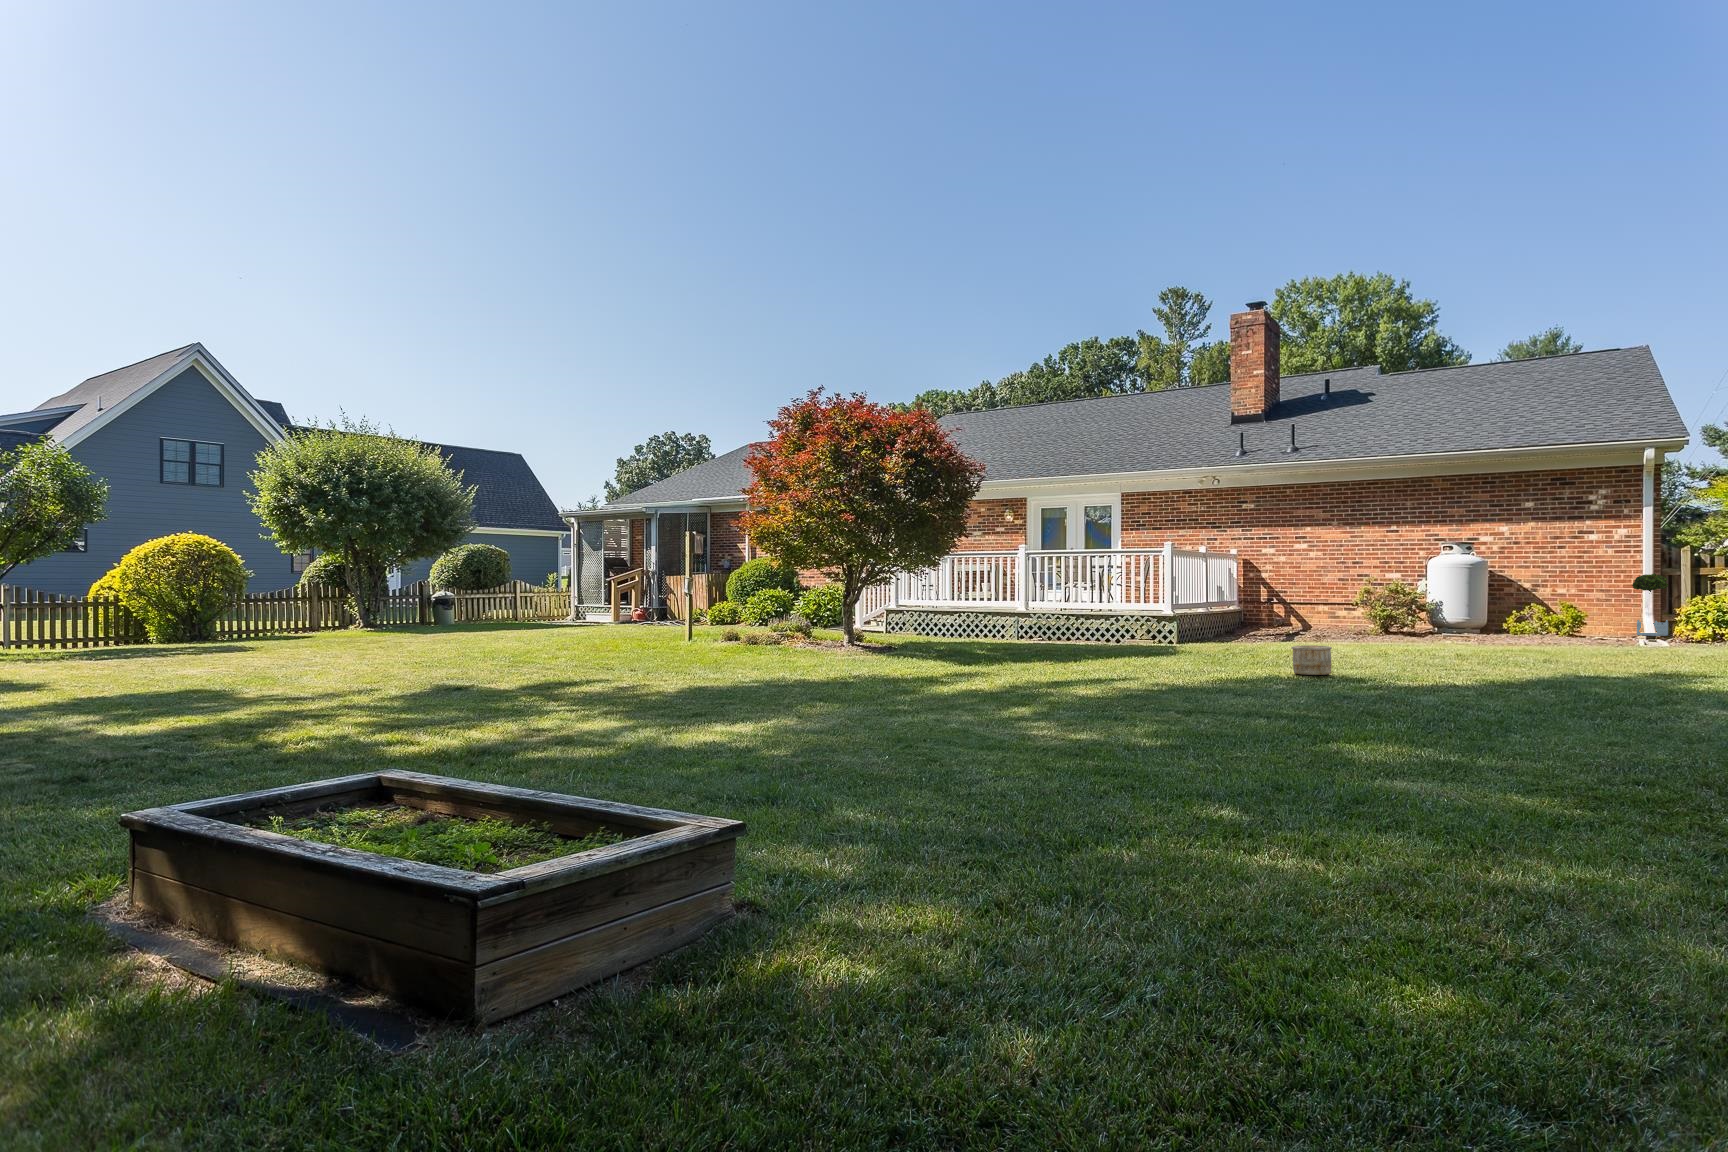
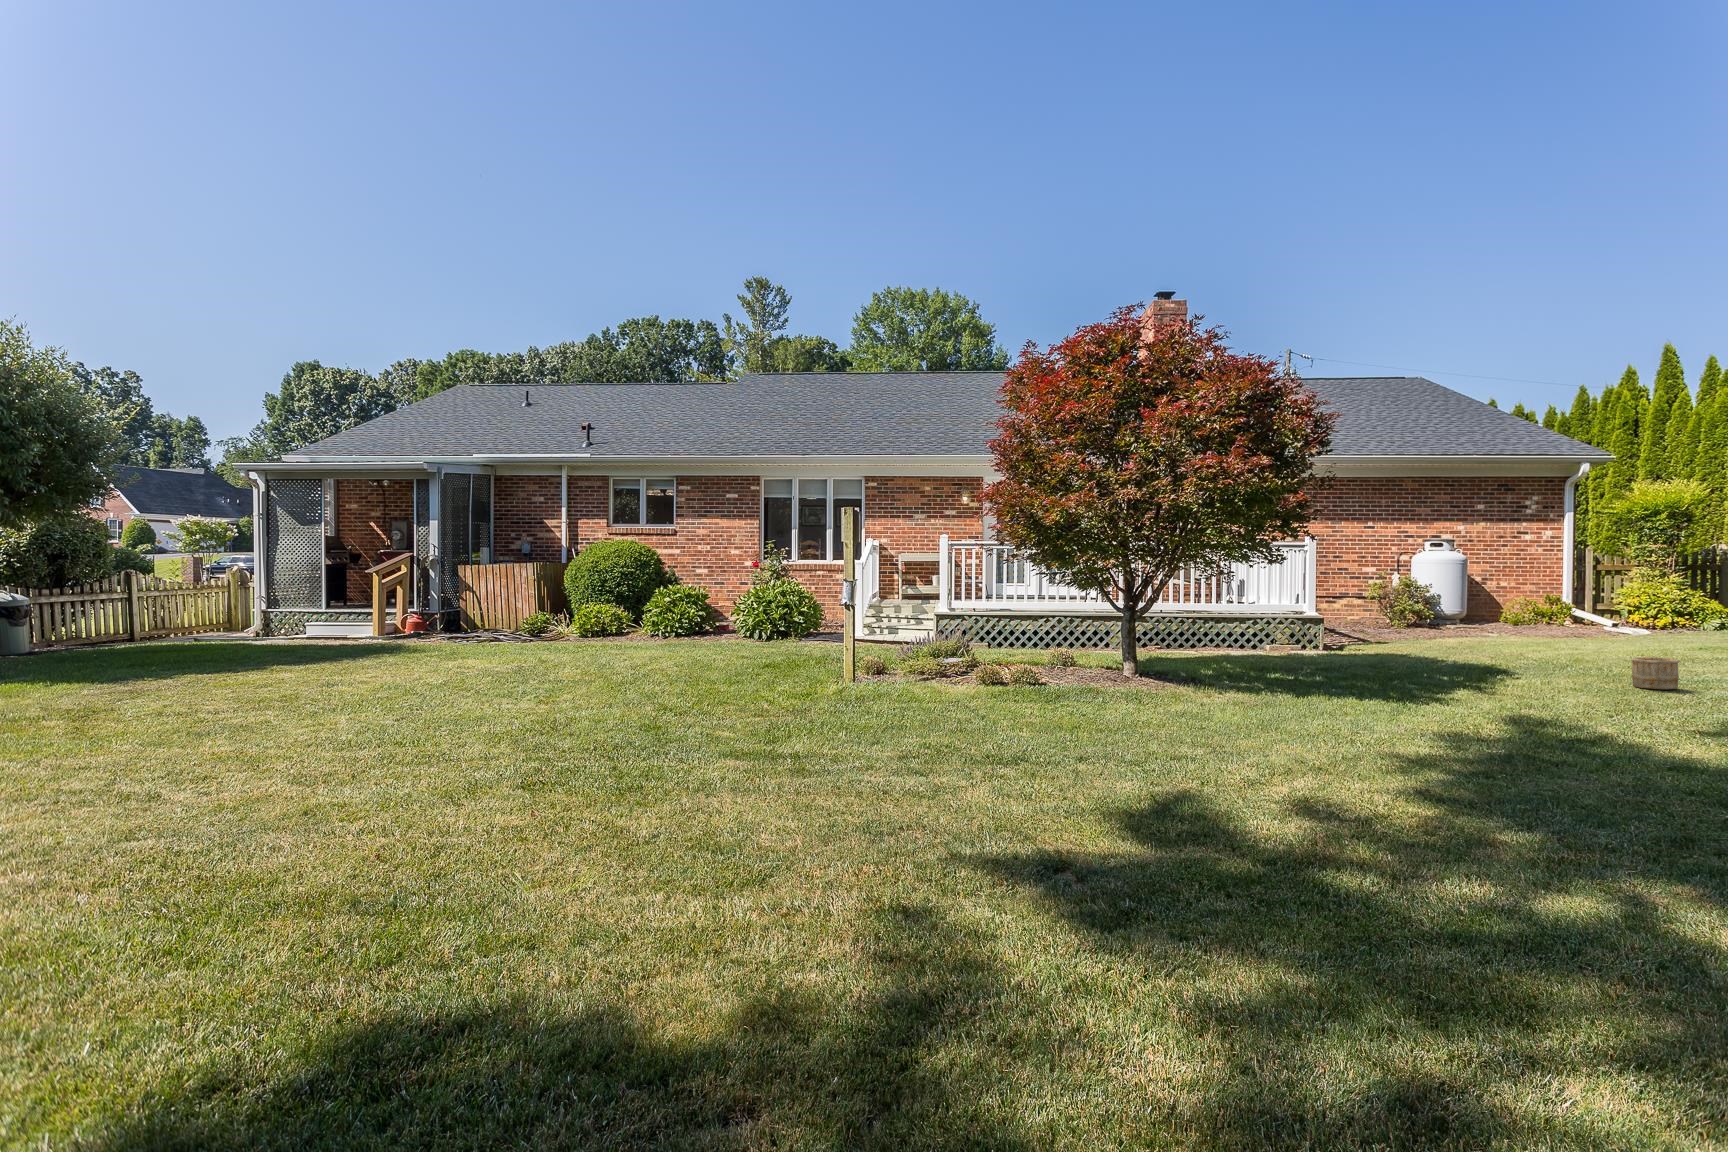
potted tree: present [1632,573,1668,636] -> none [1570,570,1598,625]

